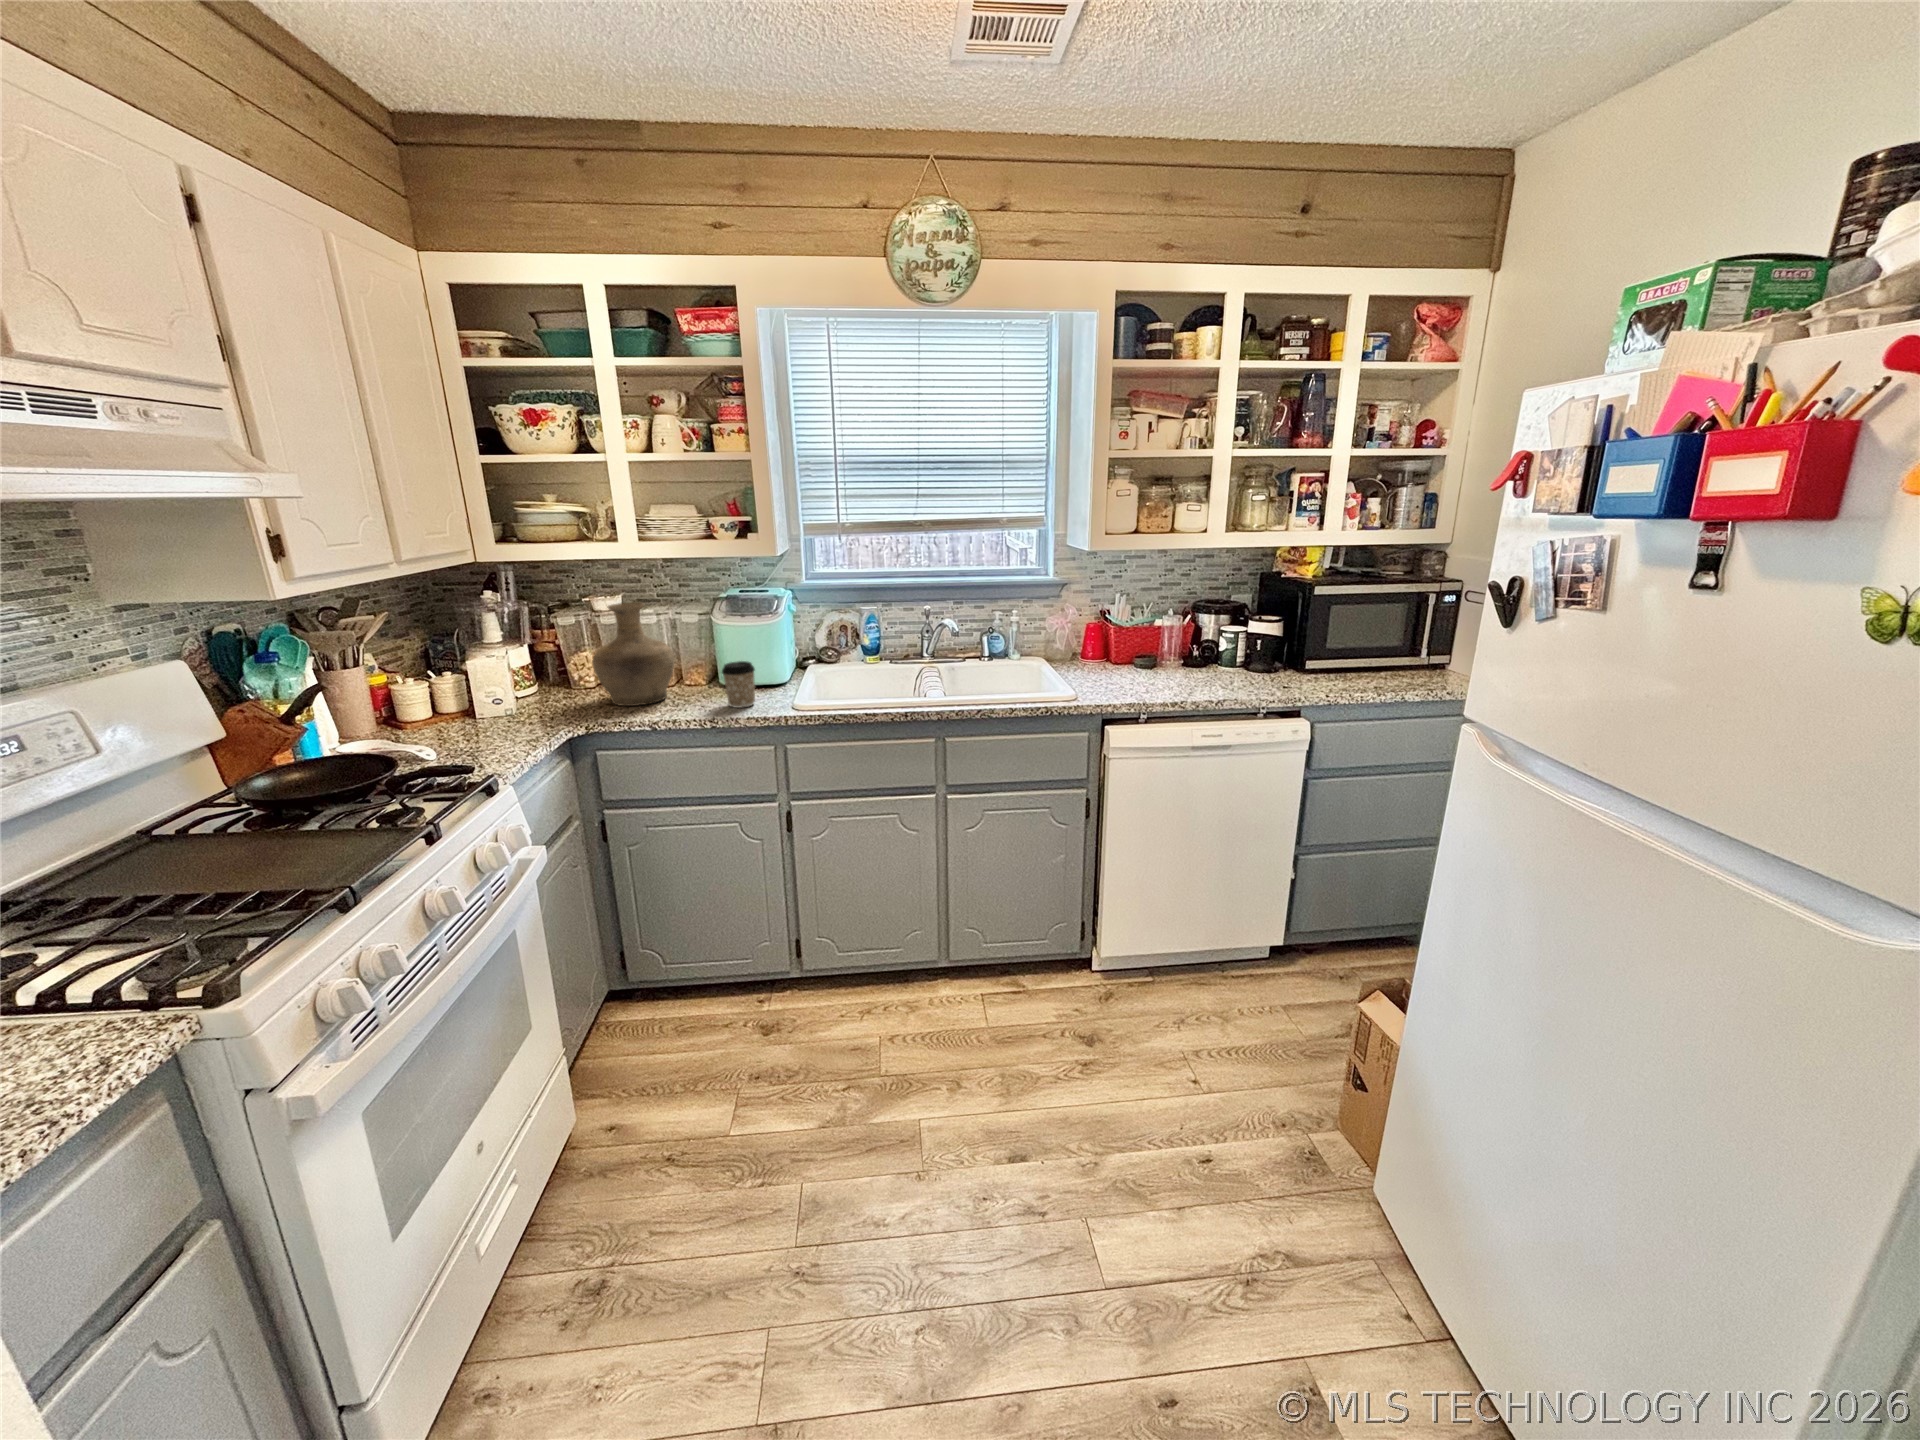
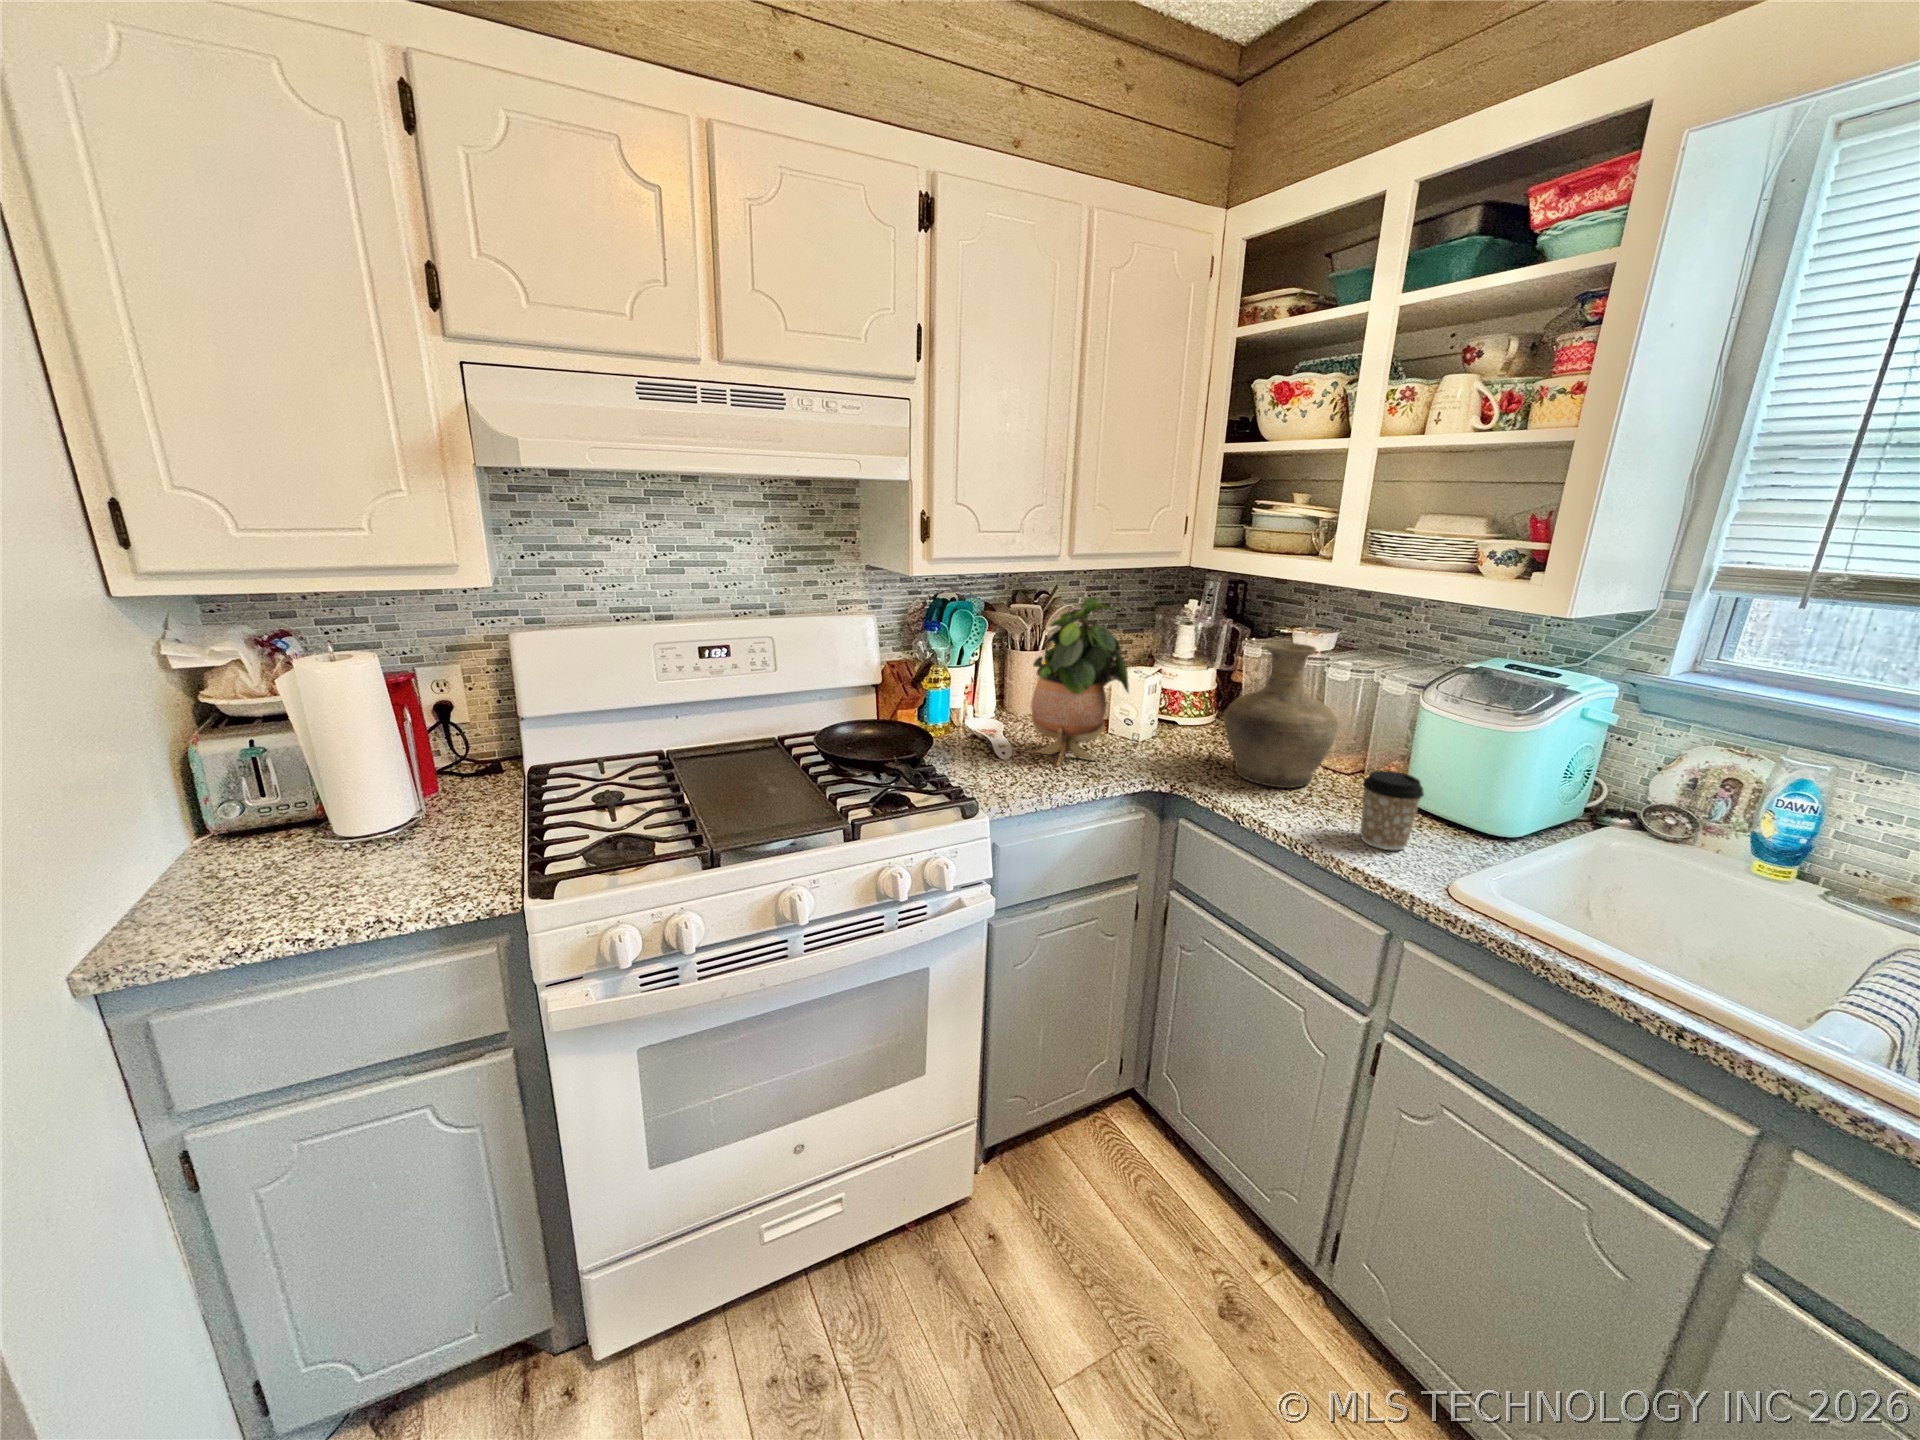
potted plant: none [429,593,531,745] -> present [1031,597,1129,766]

